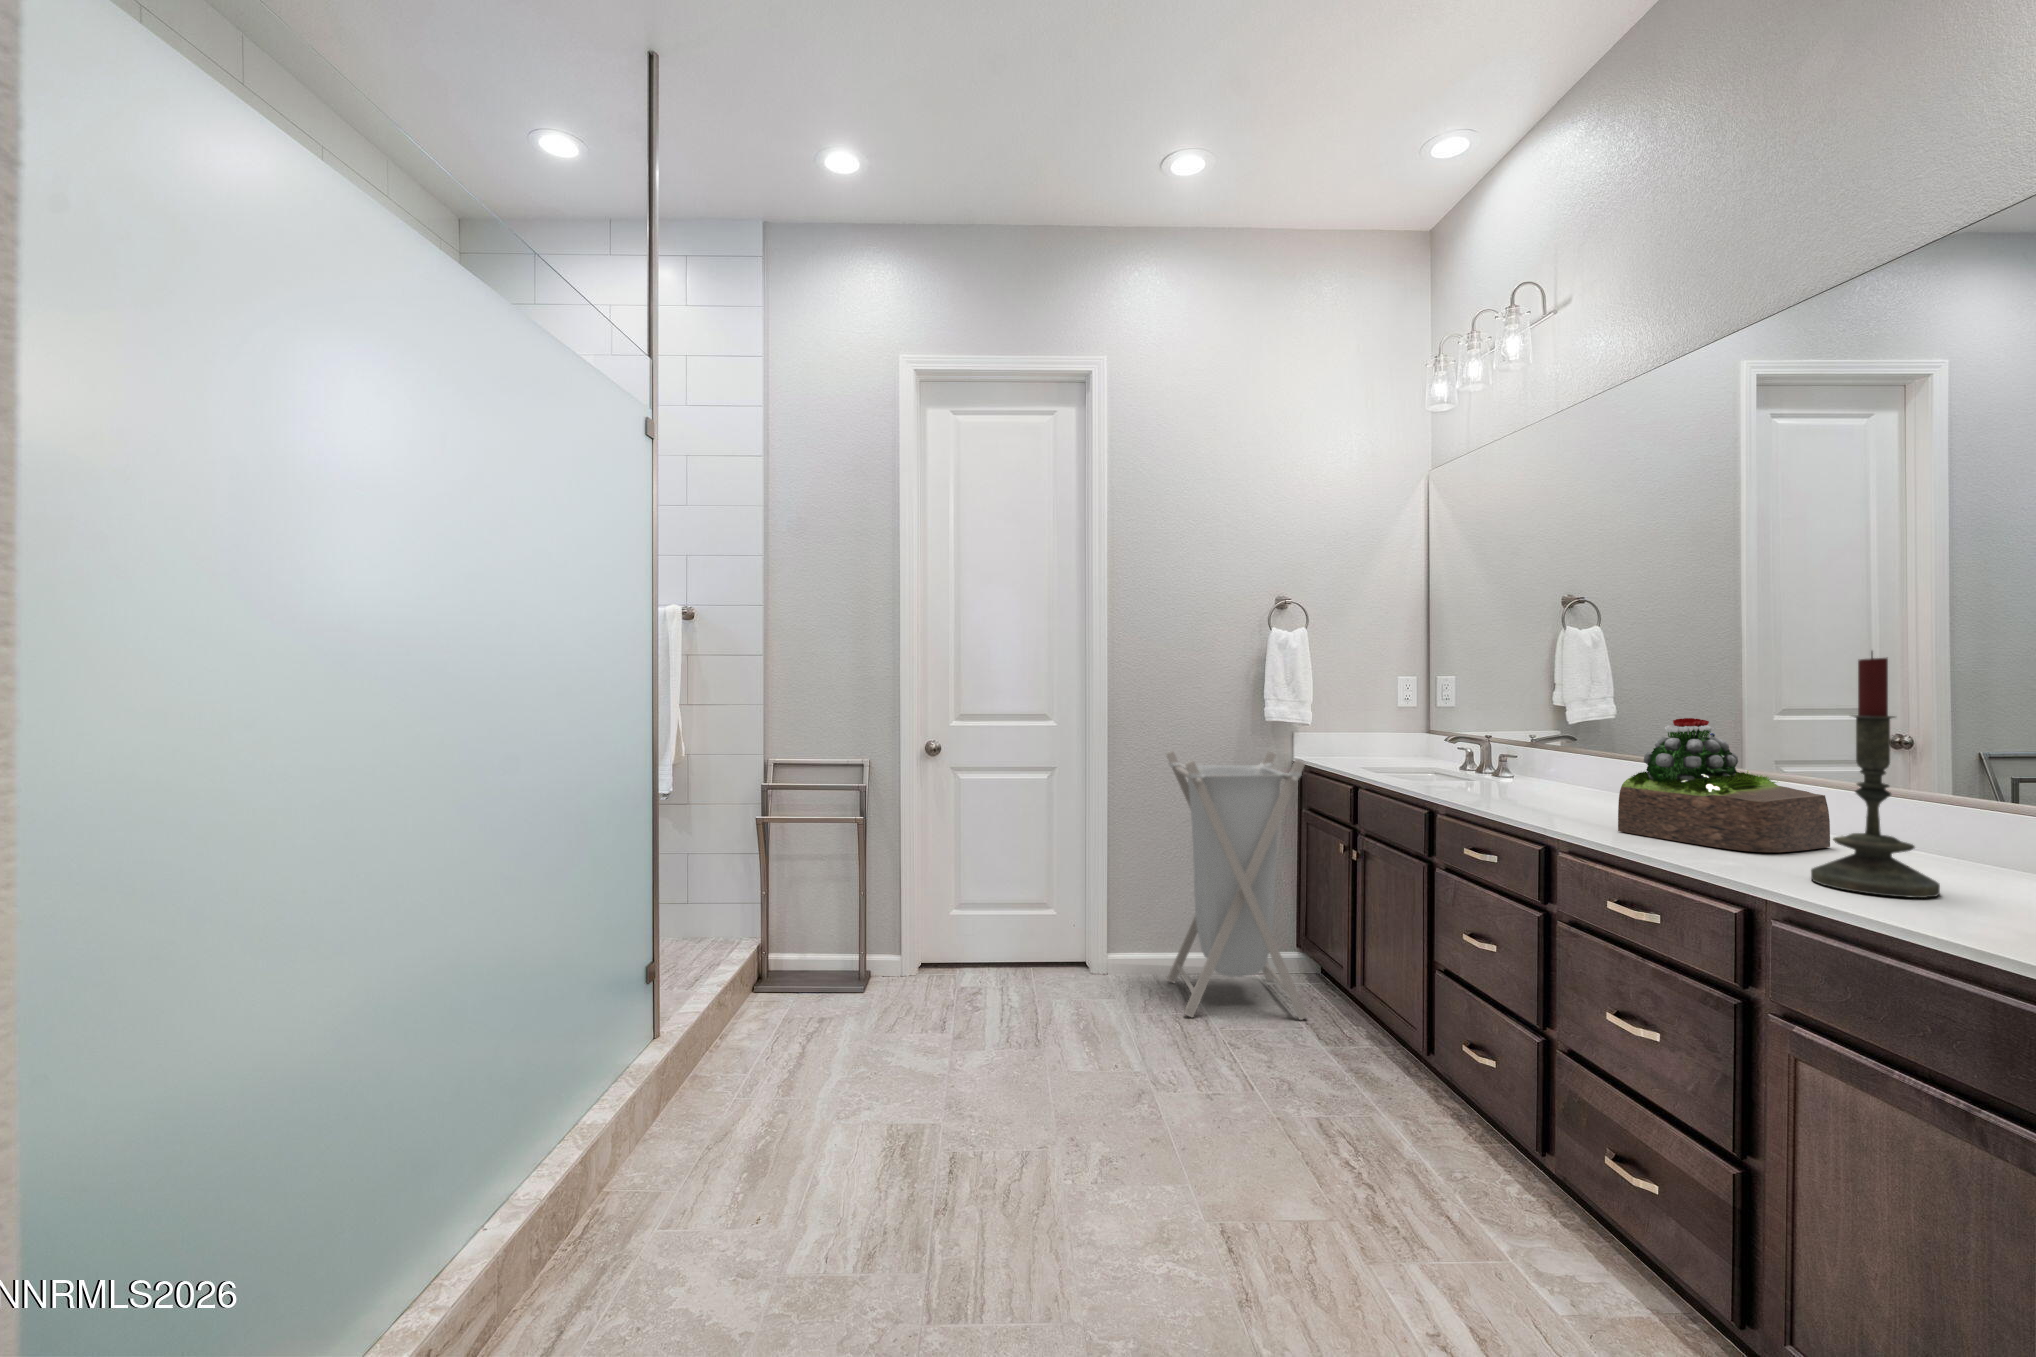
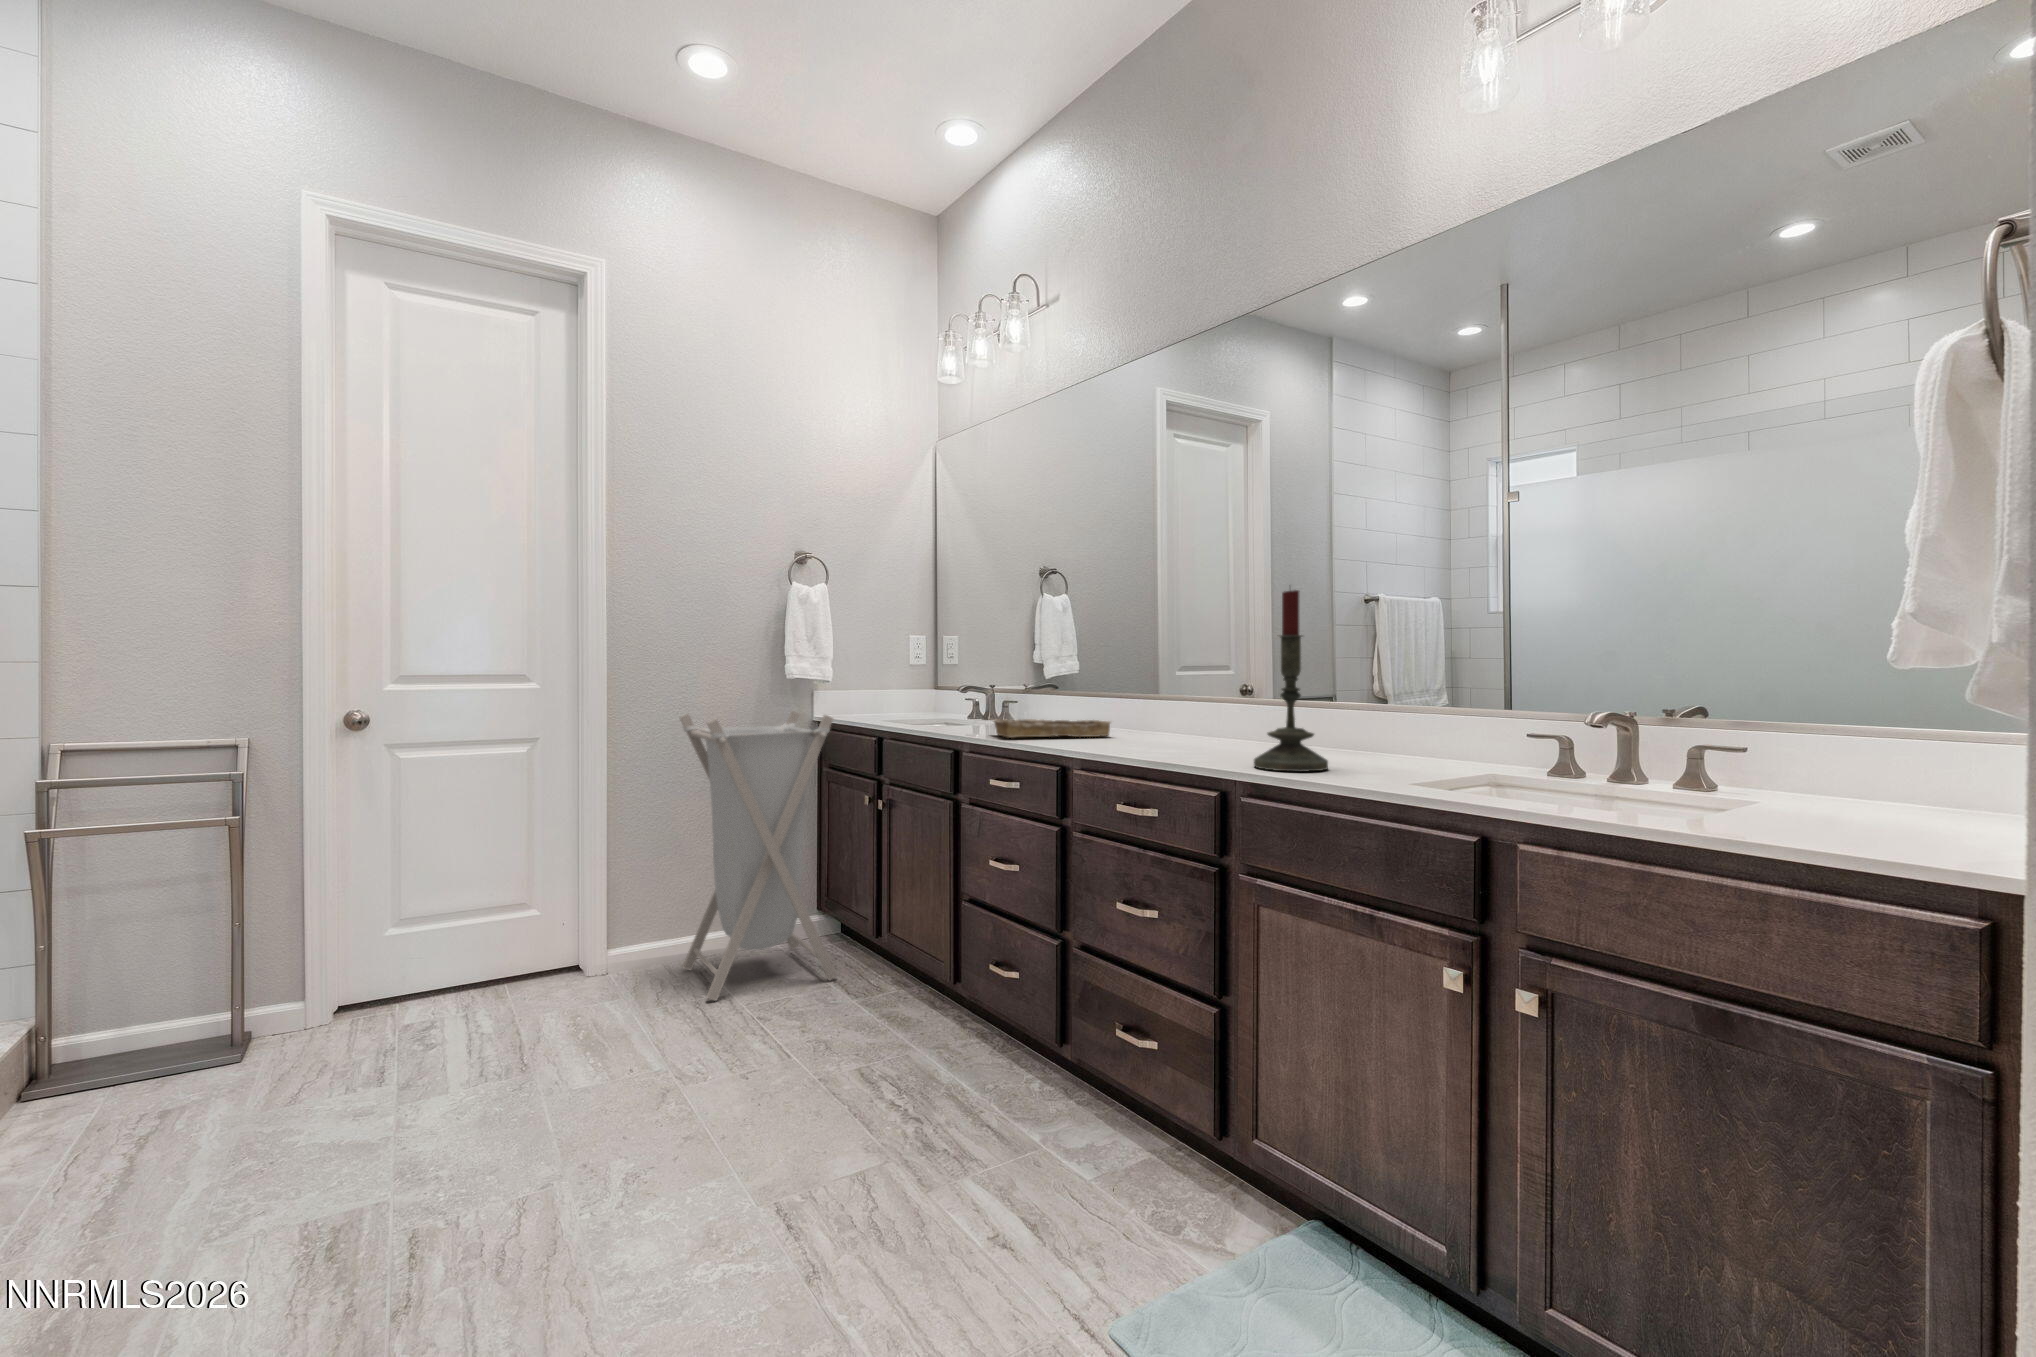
succulent plant: present [1618,718,1830,852] -> none [1115,652,1252,755]
tray: none [1470,777,1630,807] -> present [994,719,1110,738]

